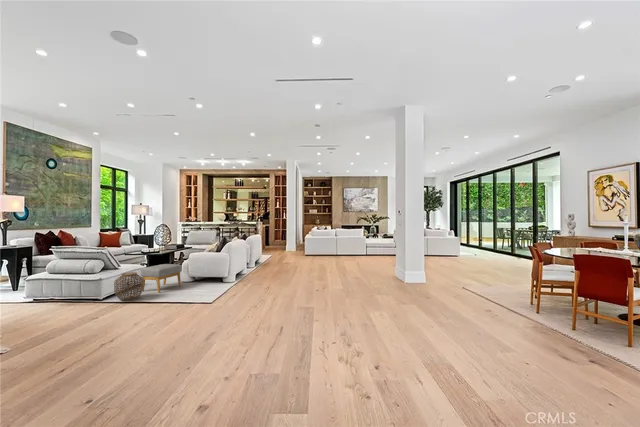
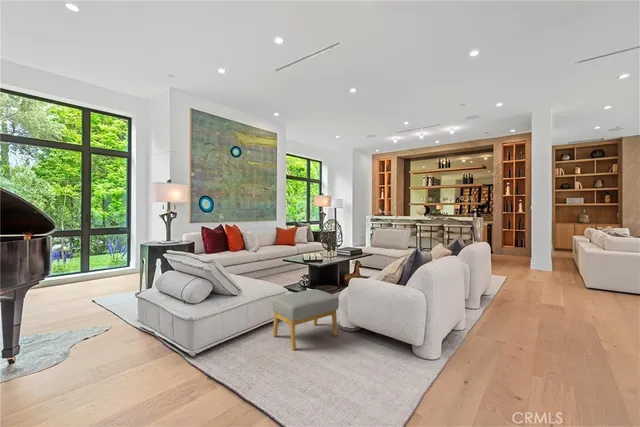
woven basket: present [114,272,144,301] -> none [214,308,262,365]

